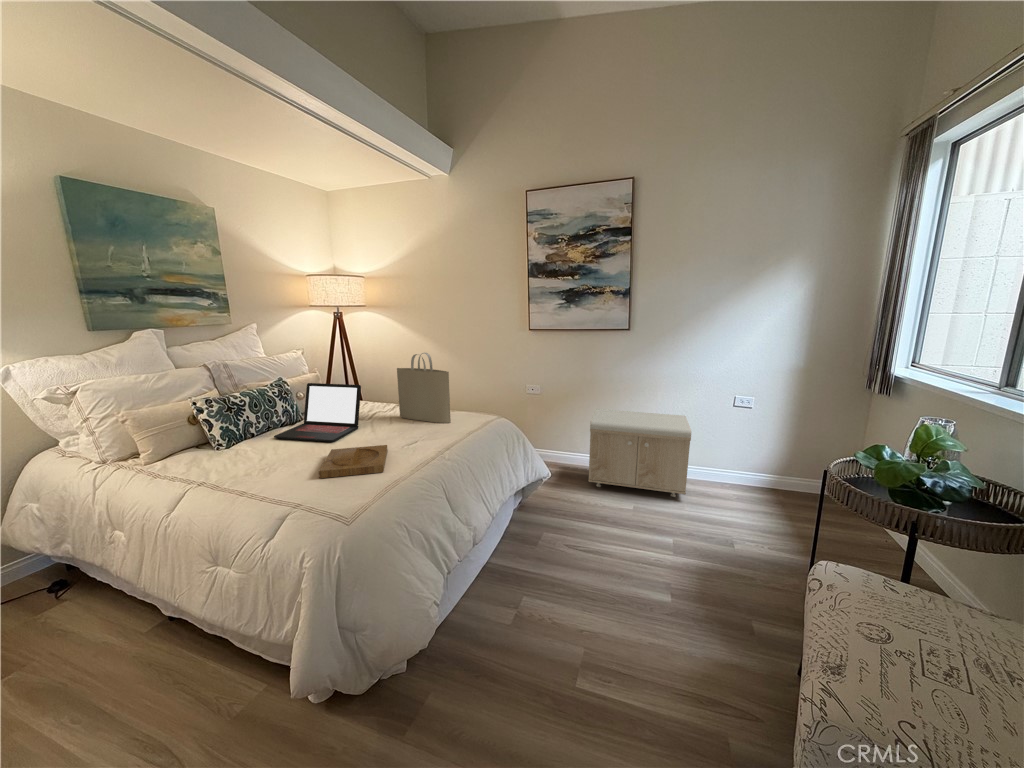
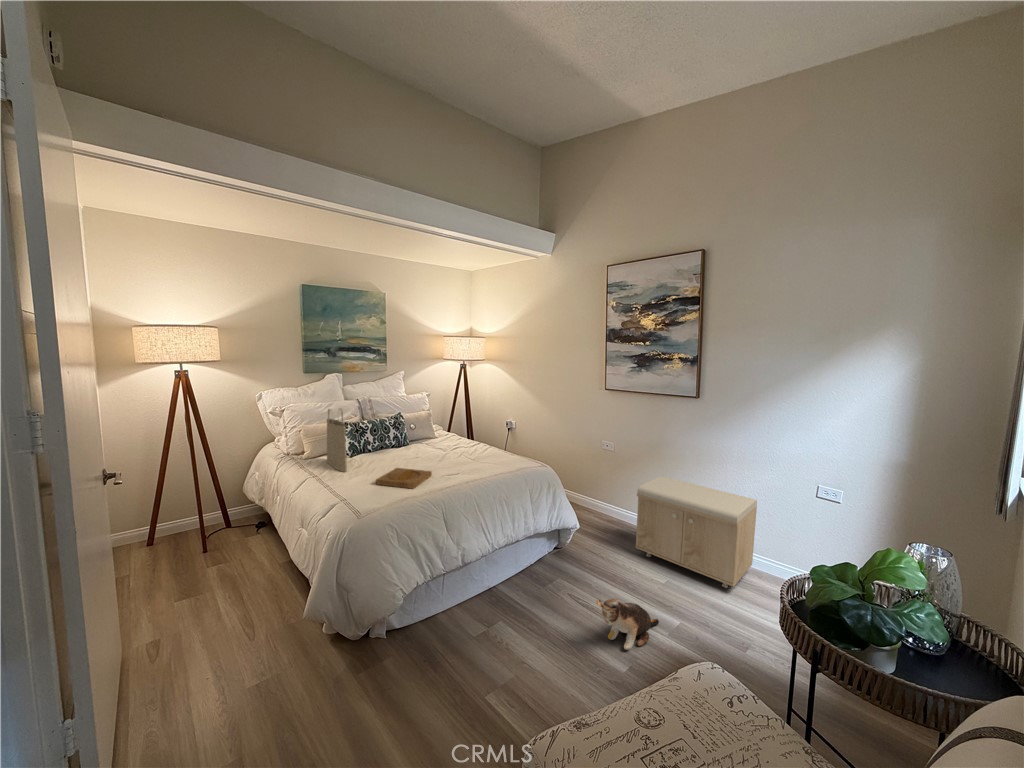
tote bag: present [397,353,451,423] -> present [327,408,347,472]
laptop: present [274,383,361,442] -> none [377,419,437,463]
plush toy: none [629,535,665,581] -> present [596,599,659,650]

